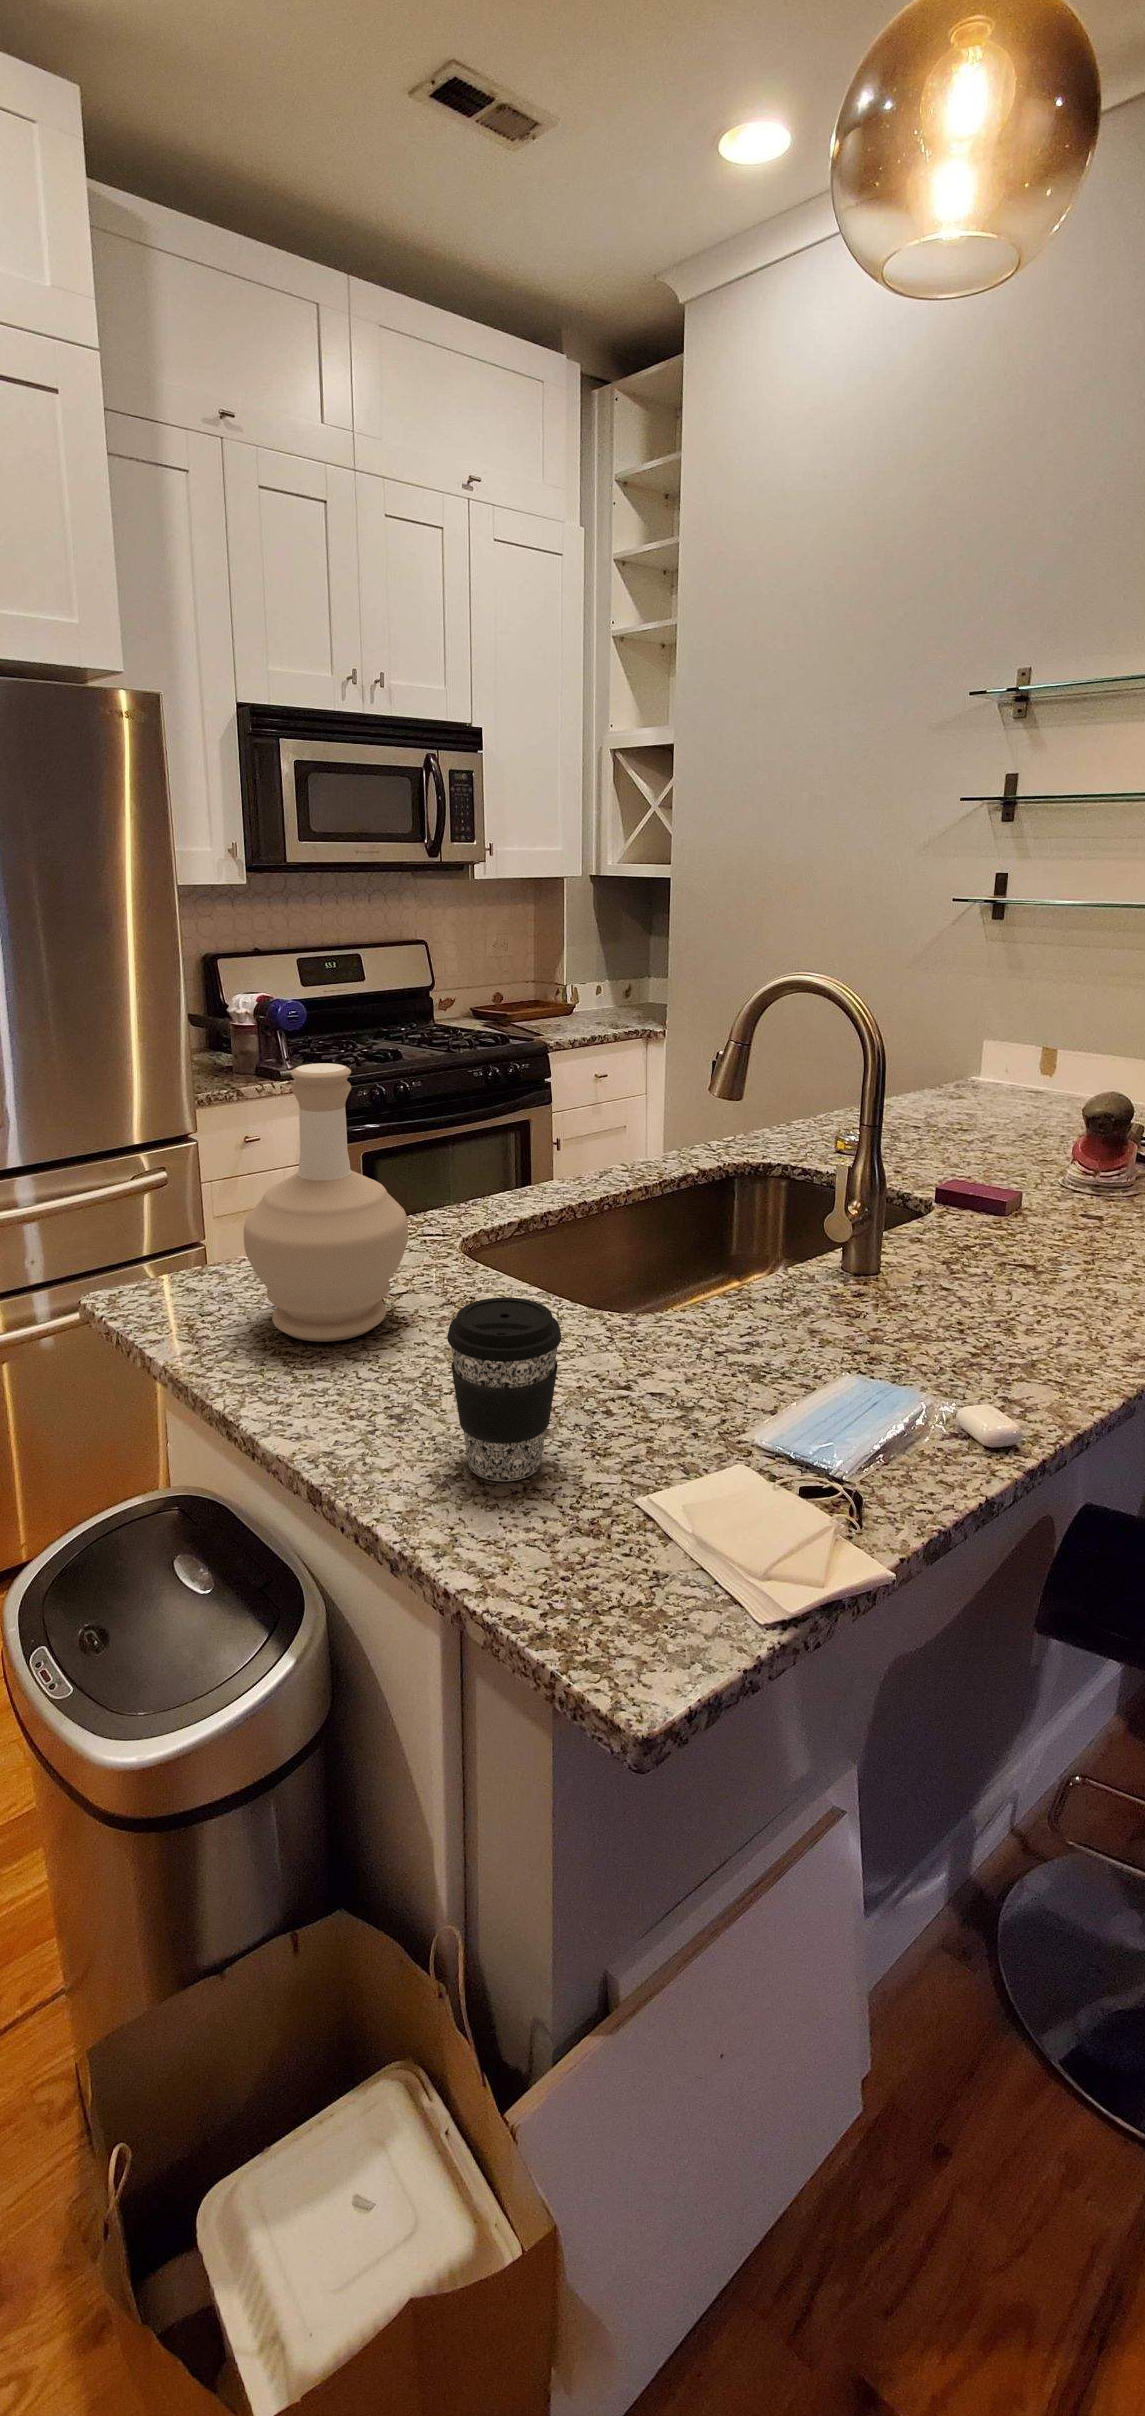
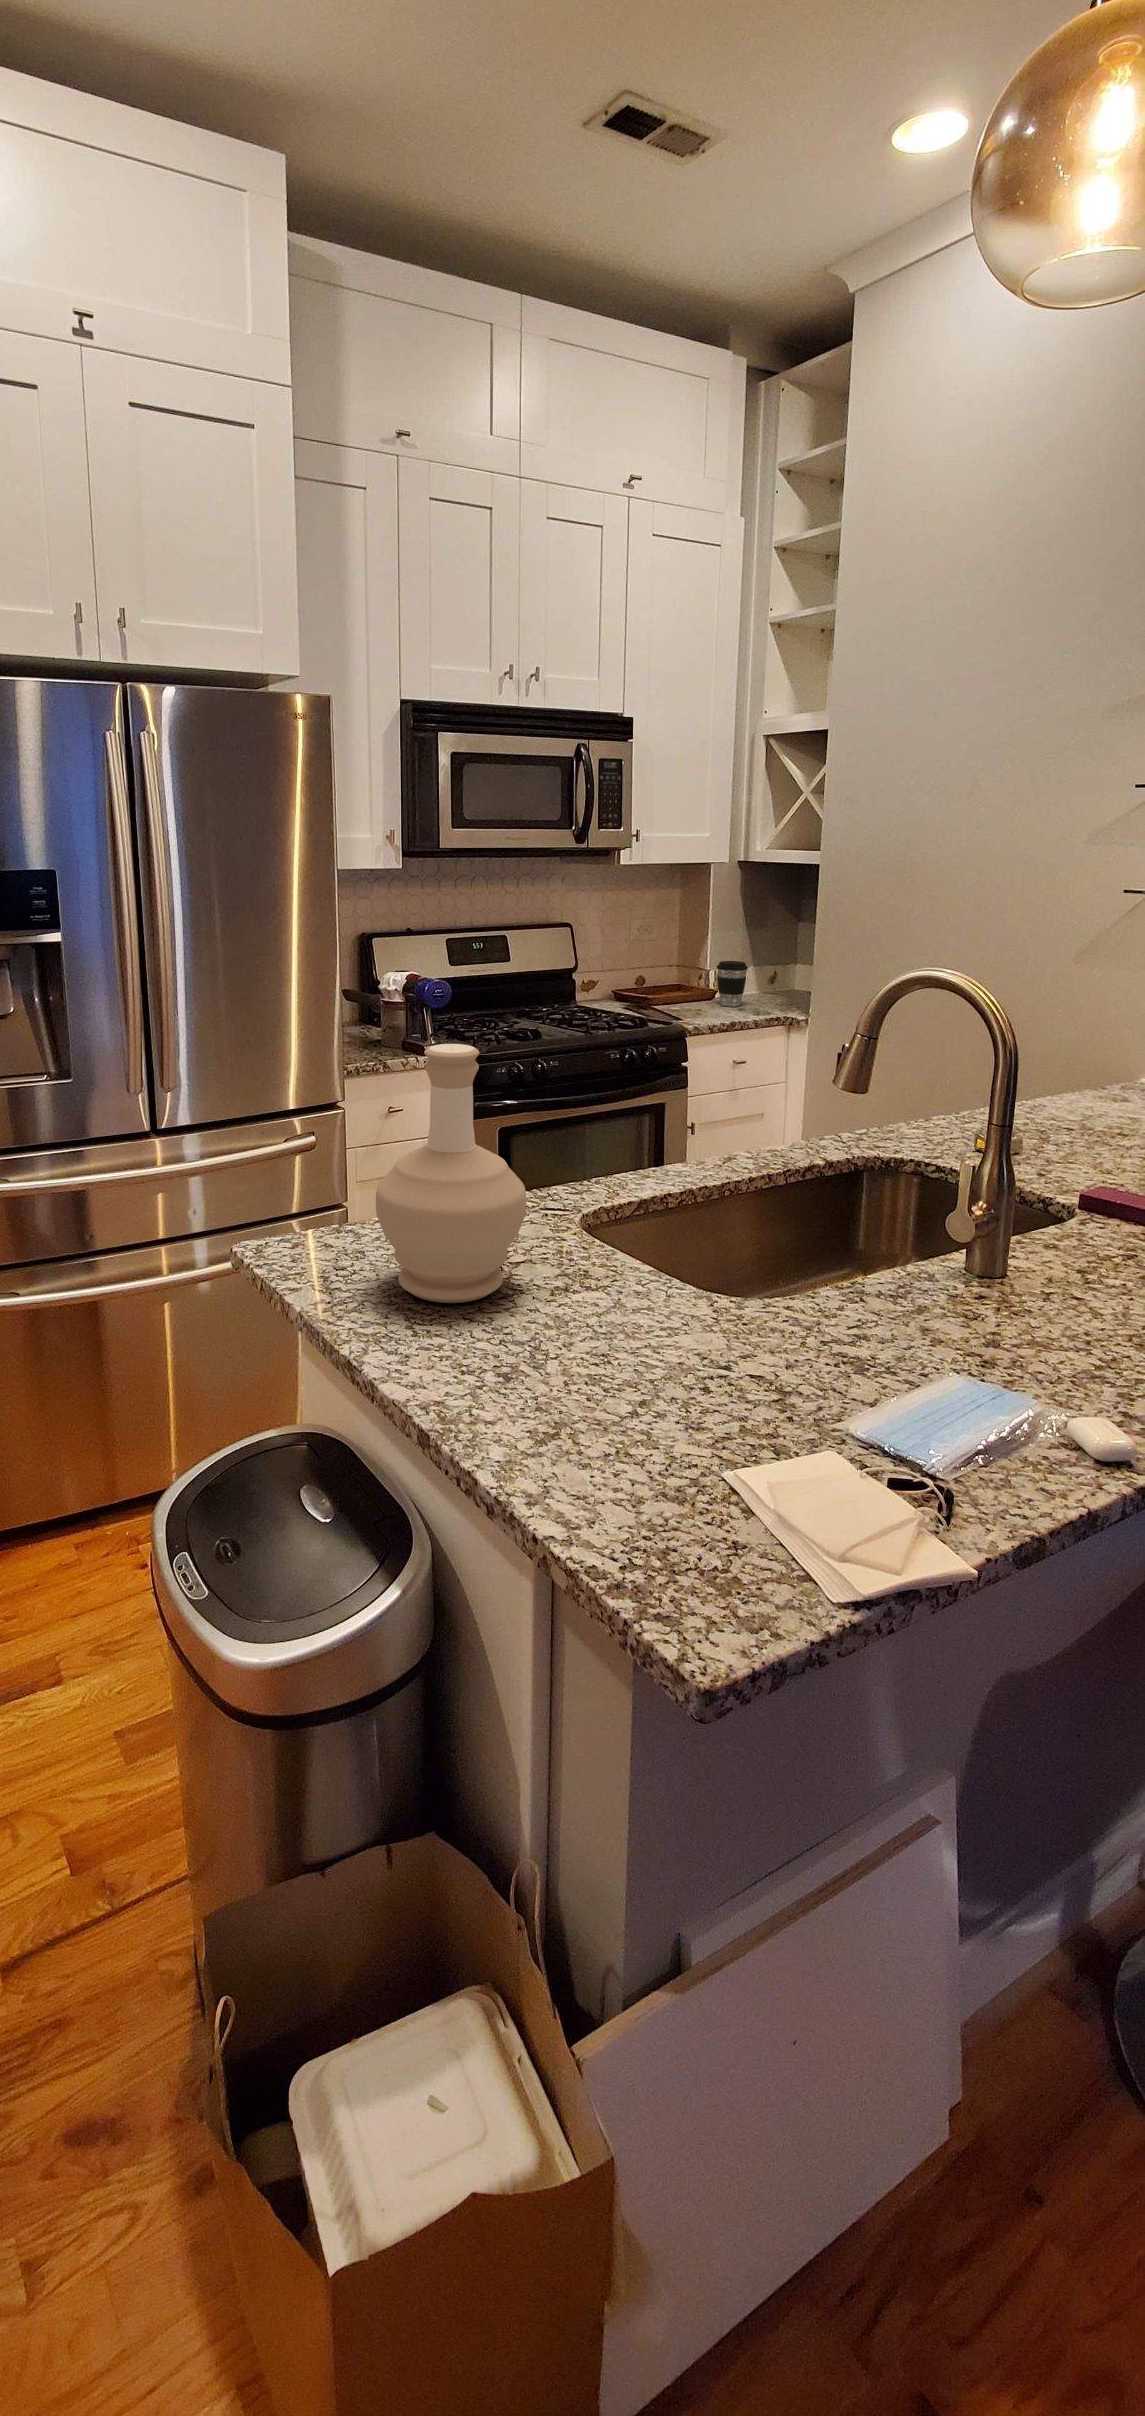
coffee cup: present [447,1297,561,1481] -> present [717,961,748,1006]

